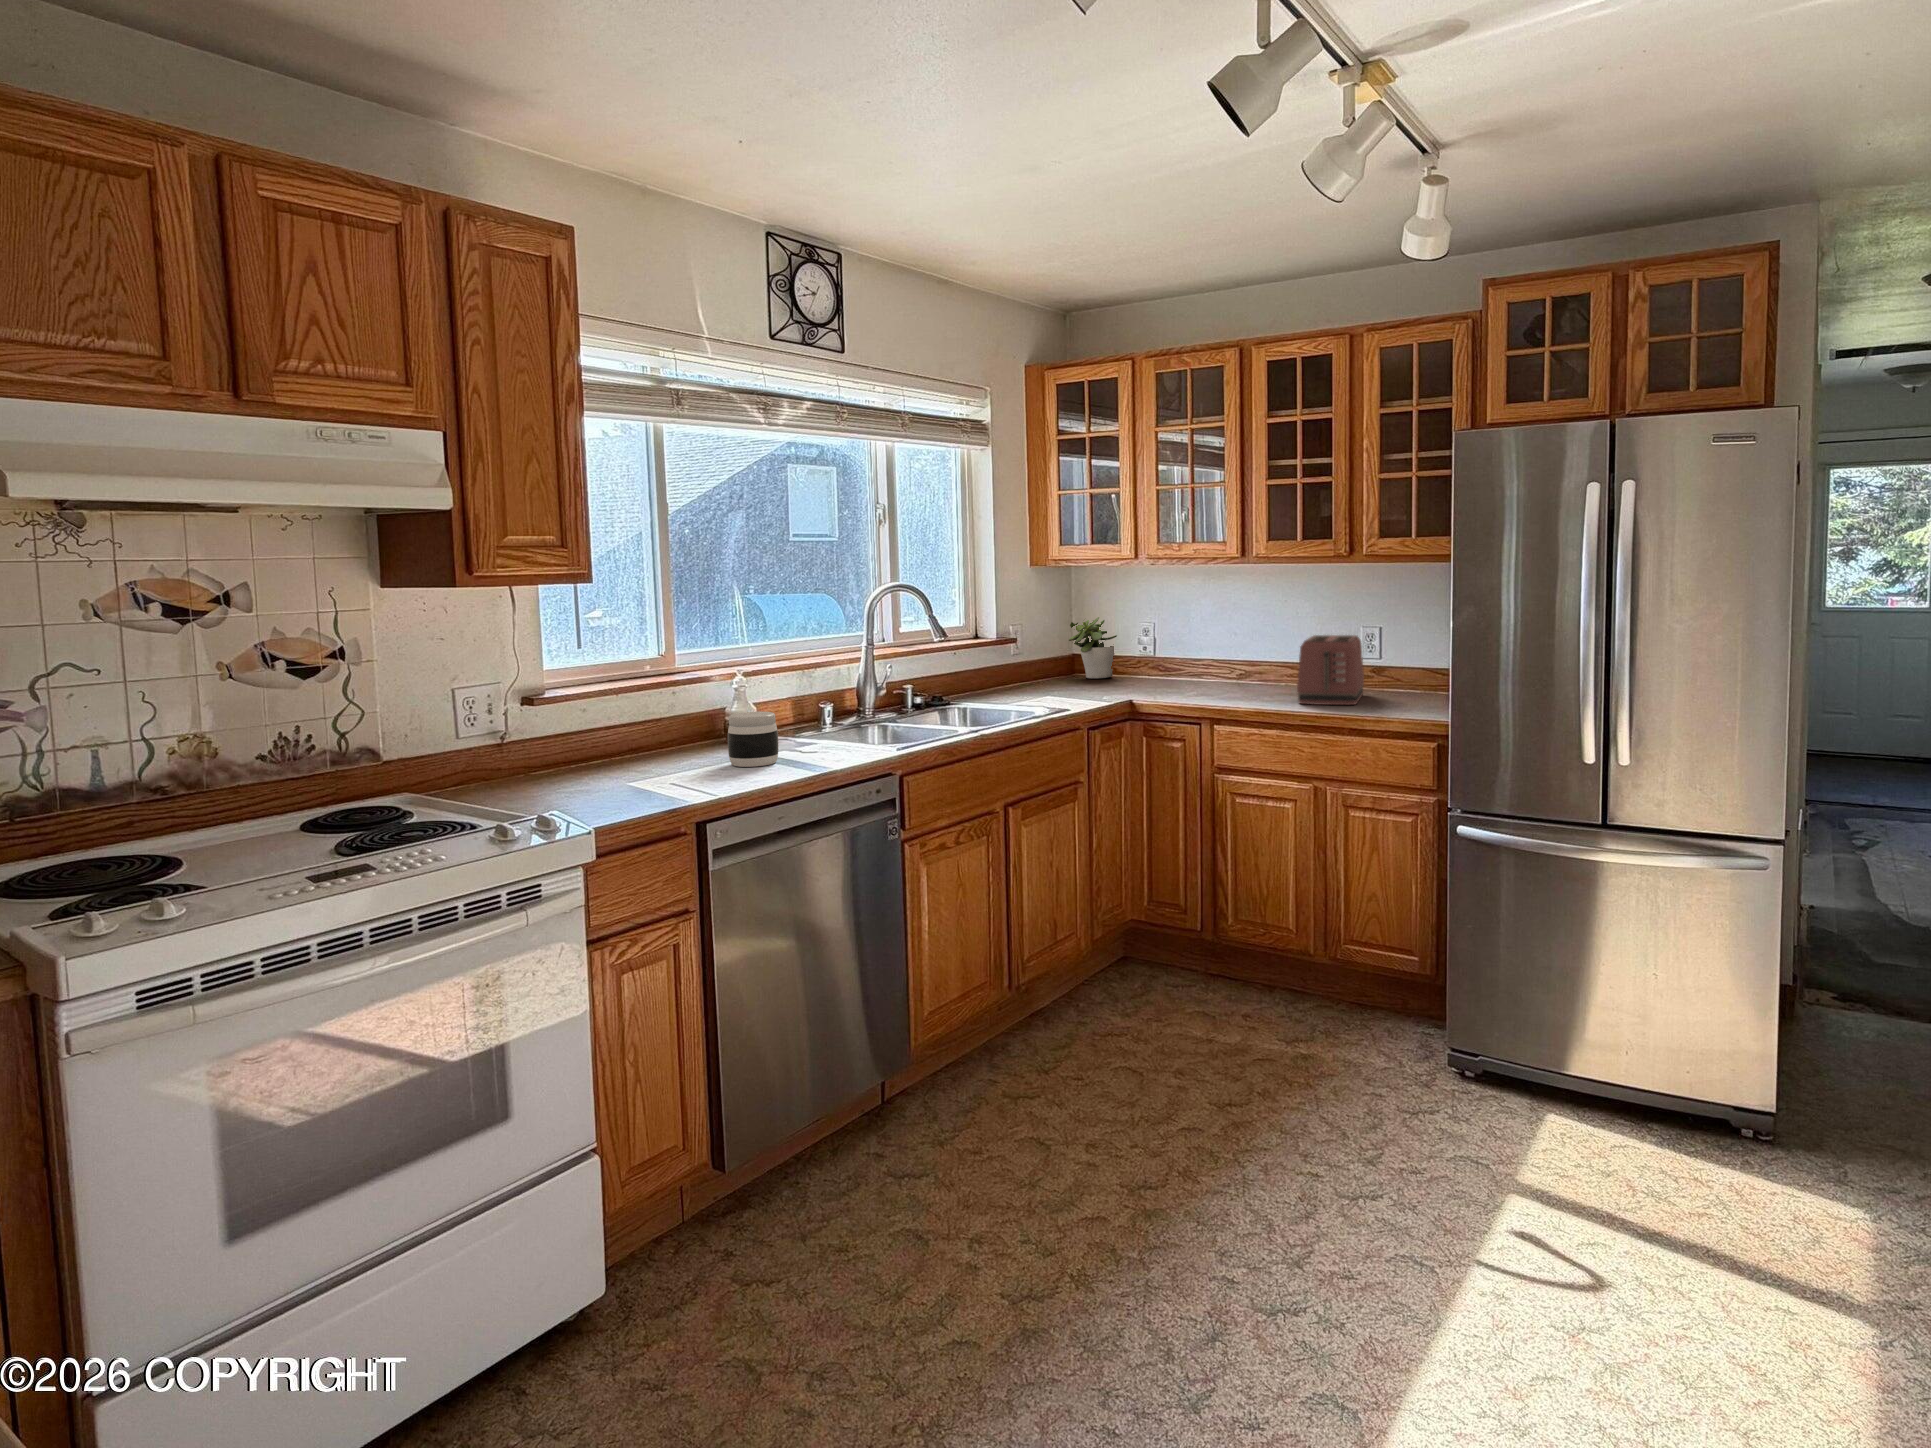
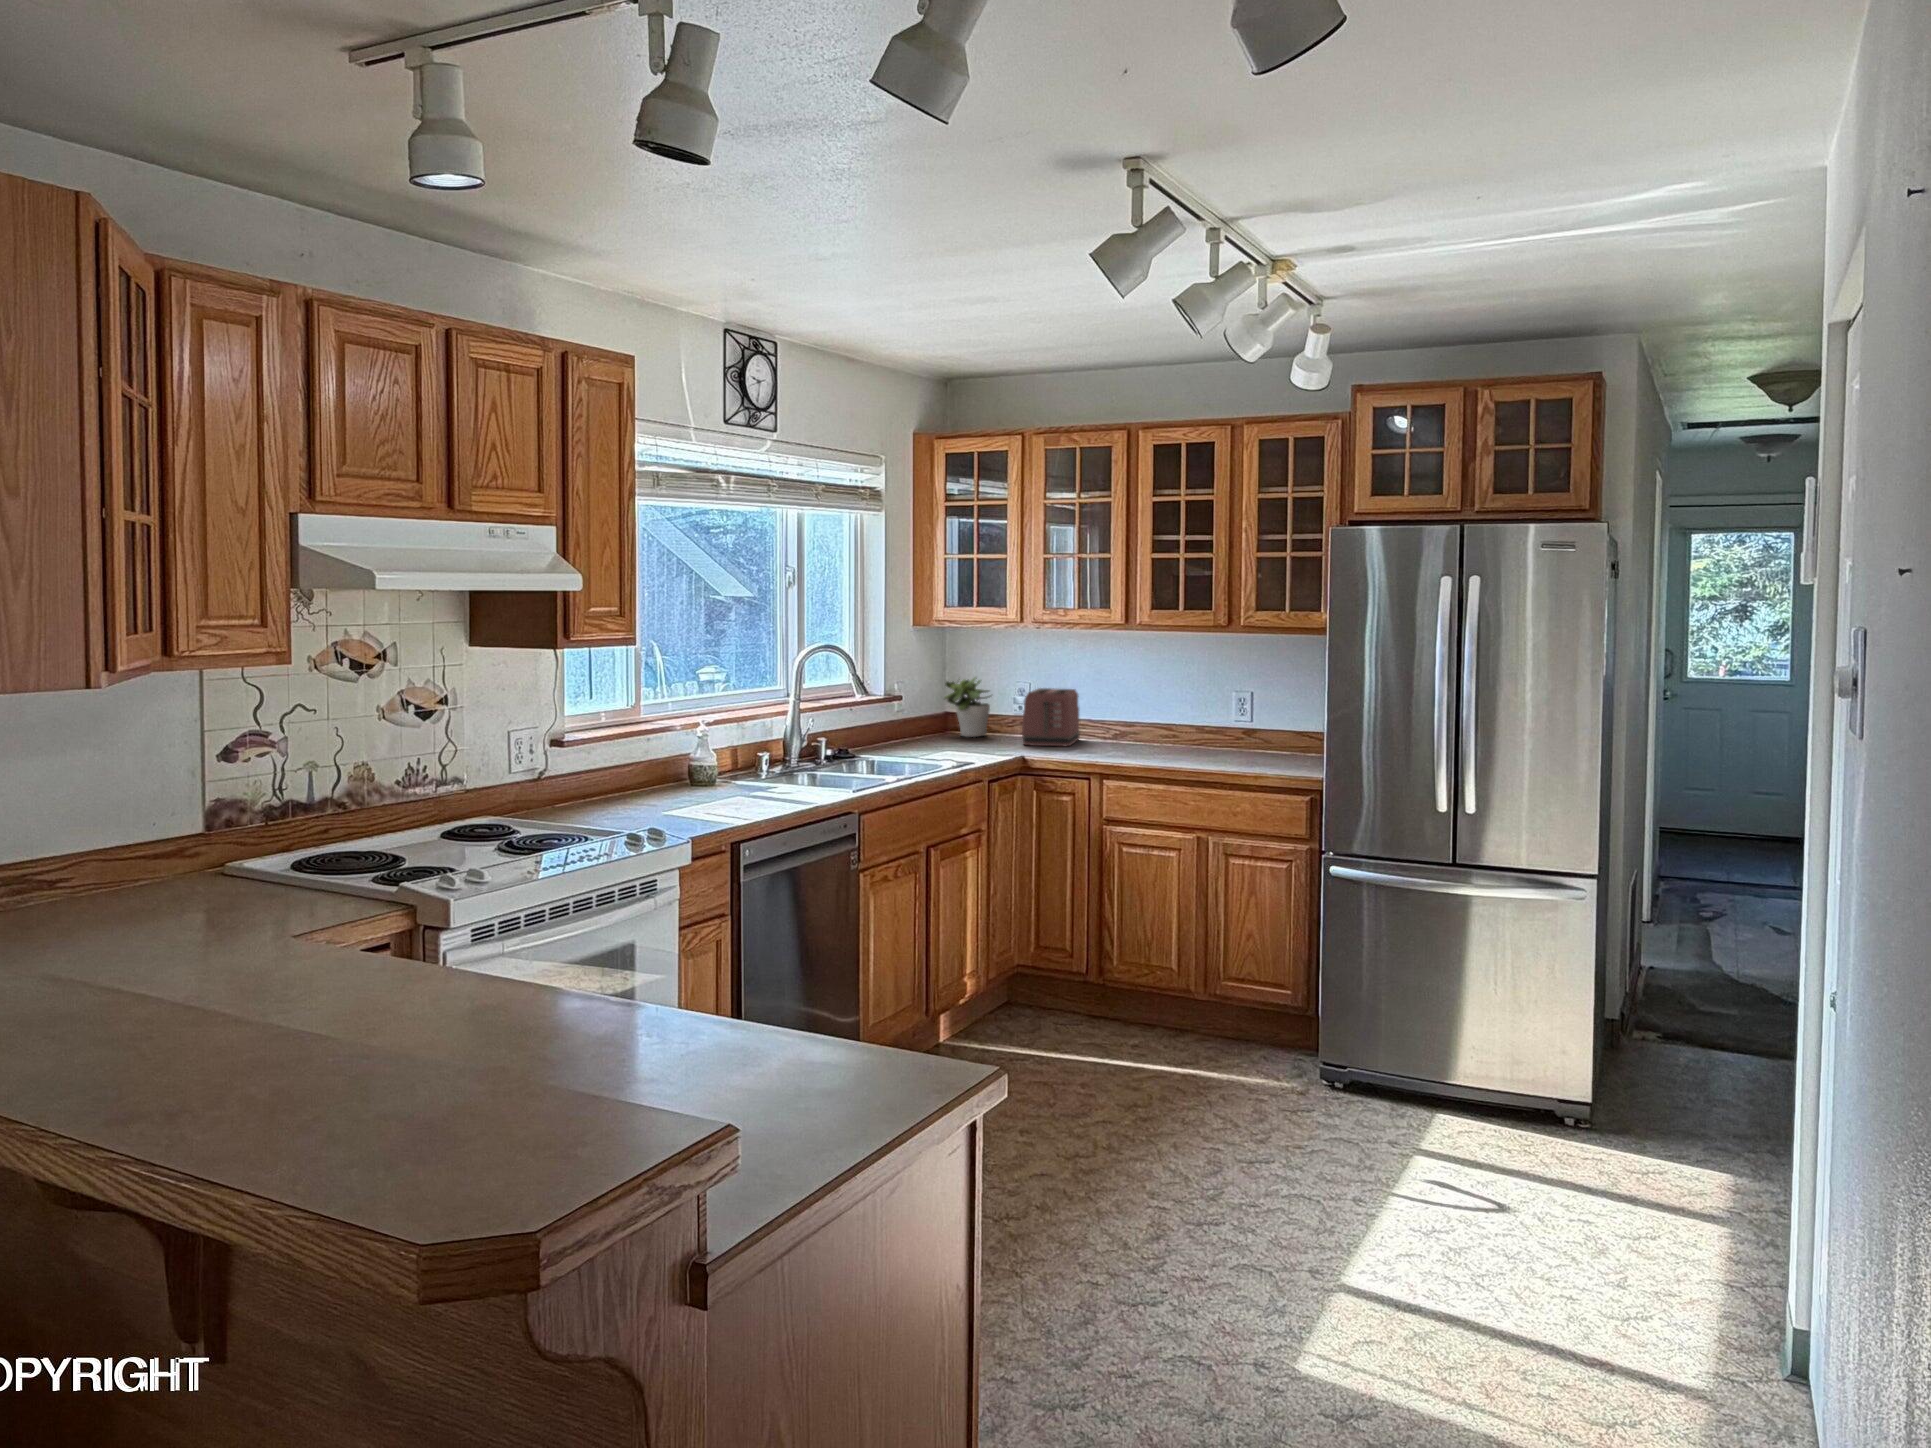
toaster: present [1297,635,1364,705] -> present [1022,688,1080,746]
jar: present [728,712,778,767] -> none [724,756,765,802]

